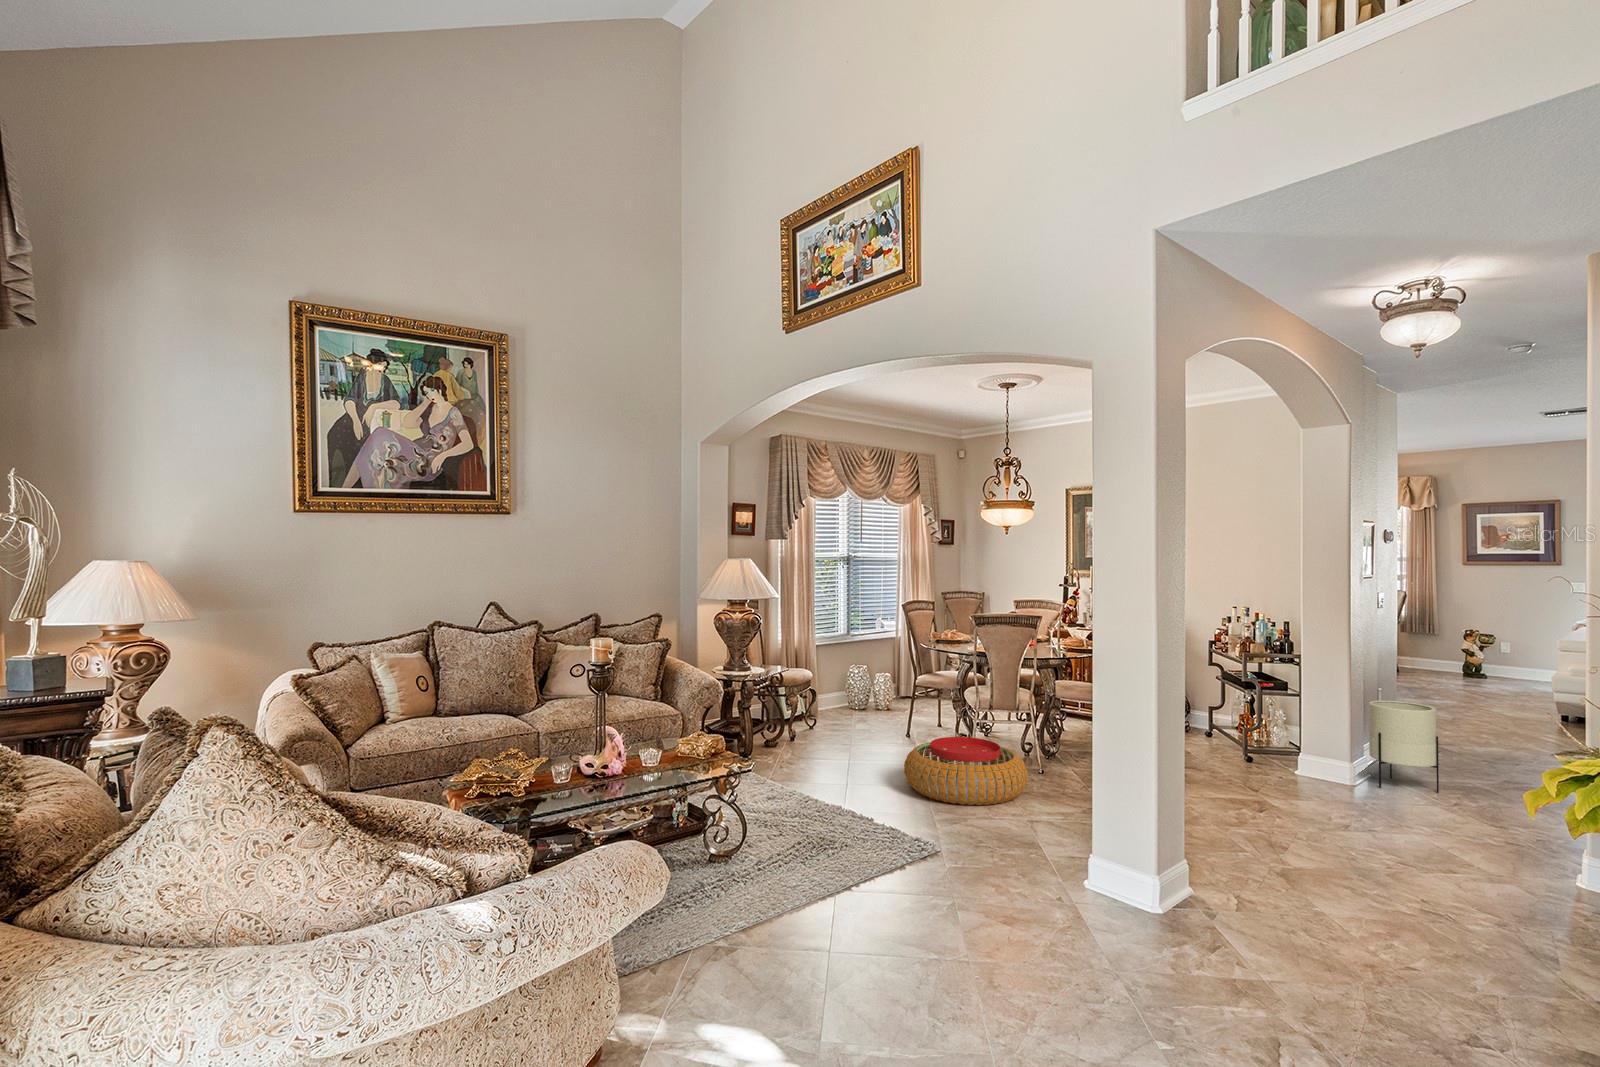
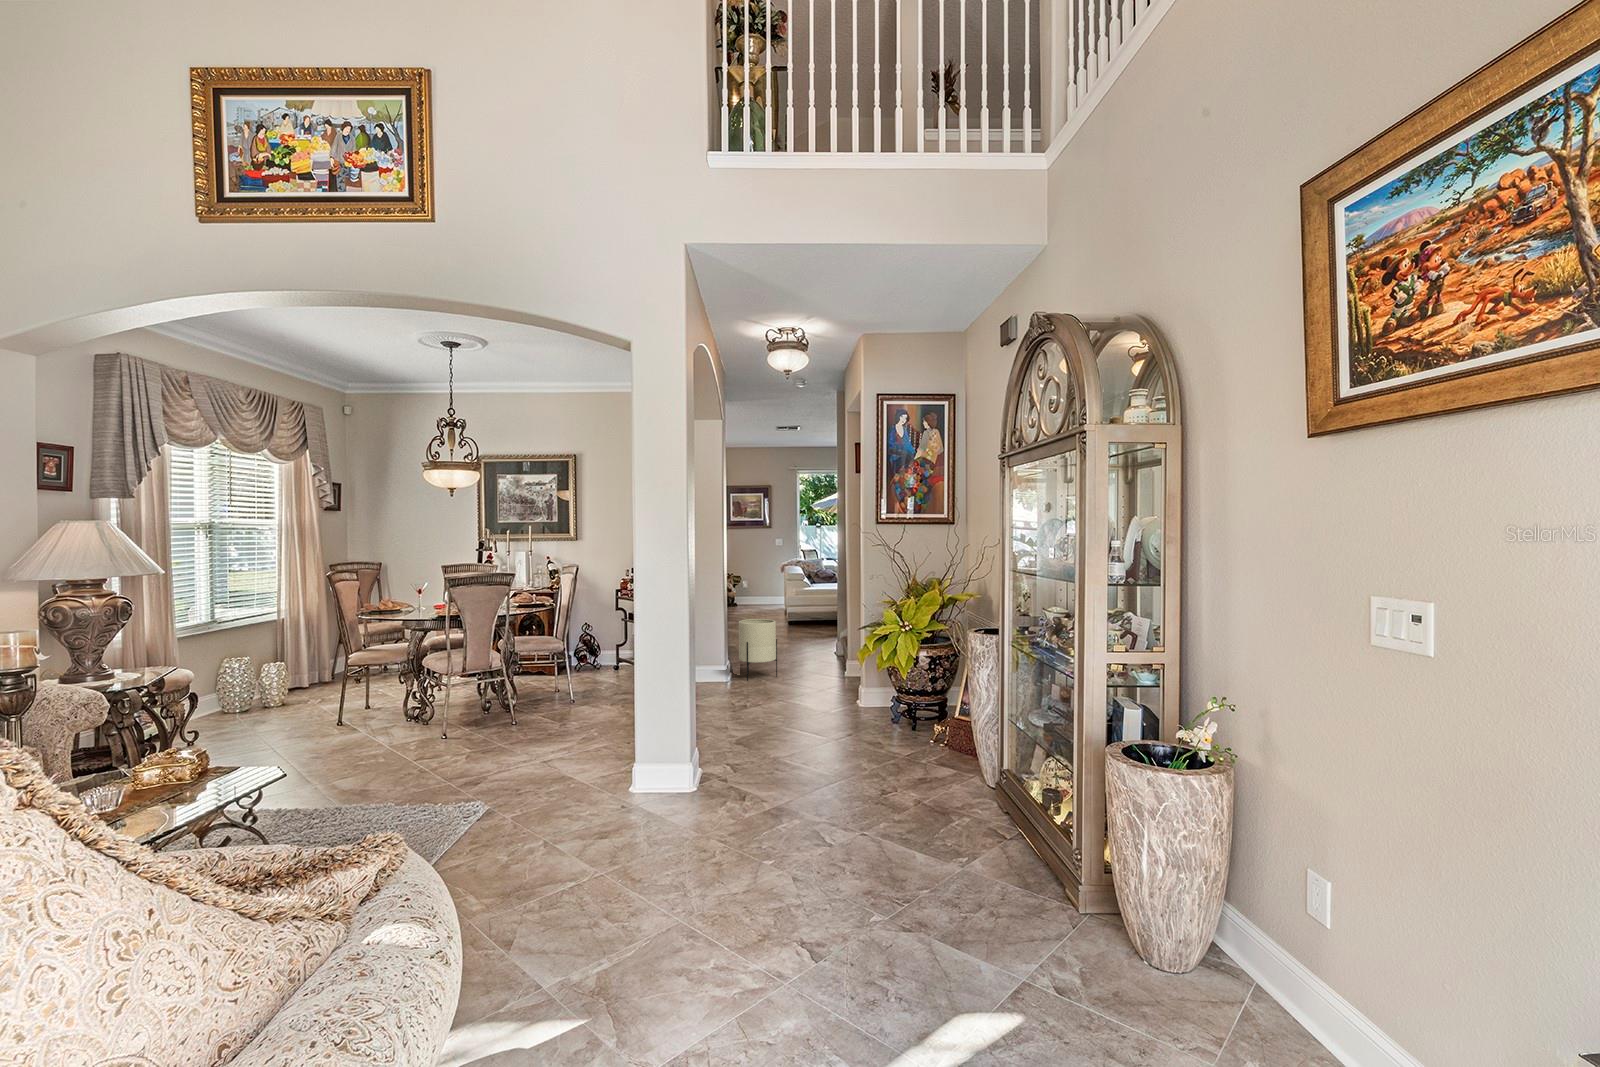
pouf: present [904,737,1028,805] -> none [383,701,521,770]

